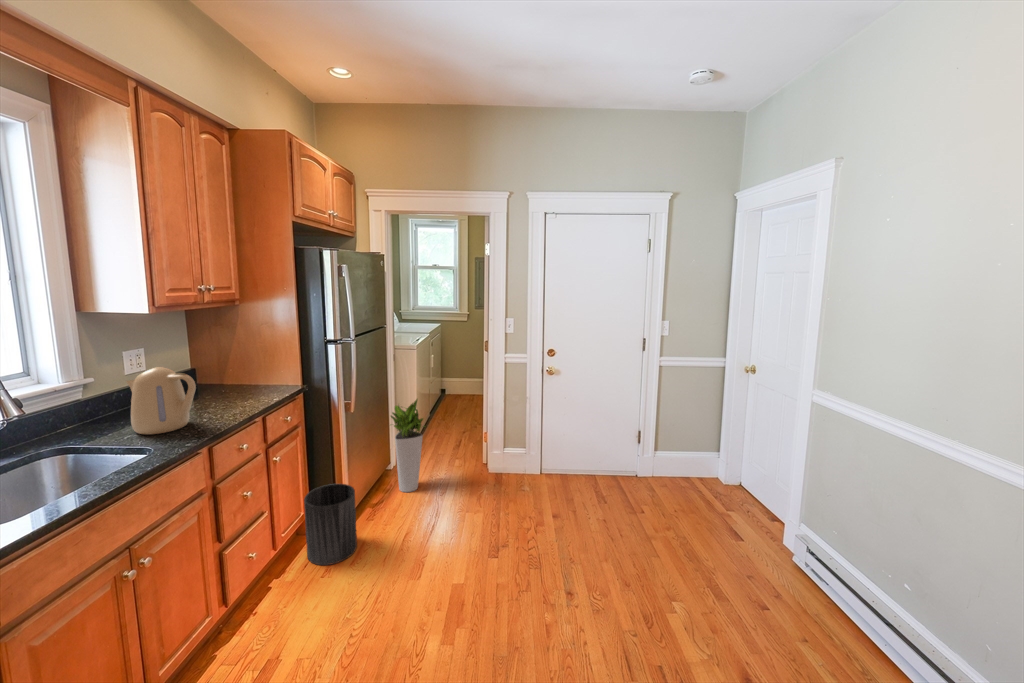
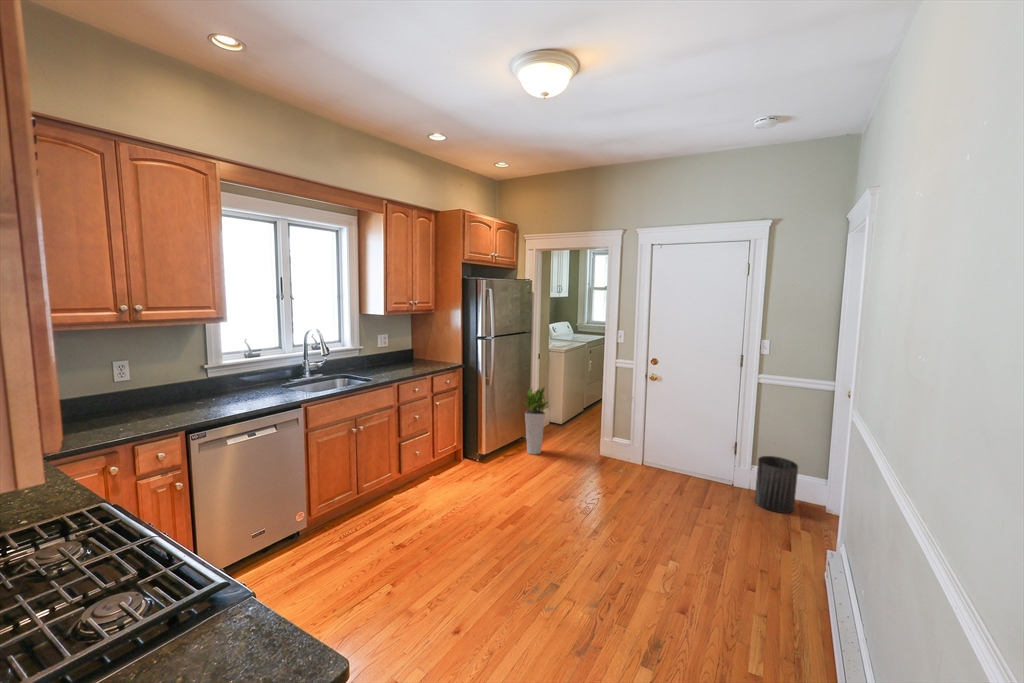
kettle: present [126,367,196,434] -> none [373,342,399,375]
trash can: present [304,484,357,565] -> present [755,456,798,513]

